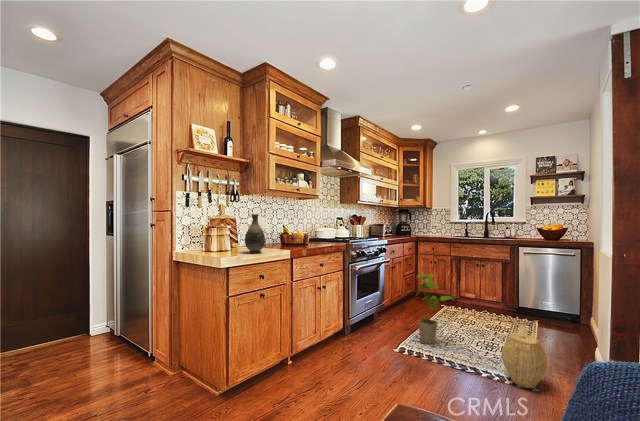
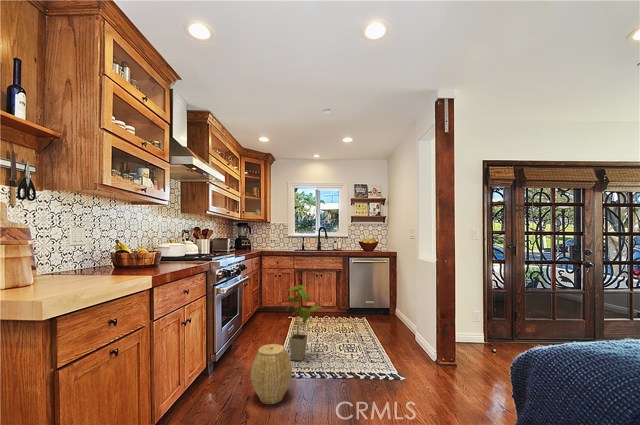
vase: present [245,214,265,253] -> none [61,218,103,283]
woven basket: present [502,333,547,388] -> present [251,344,292,404]

